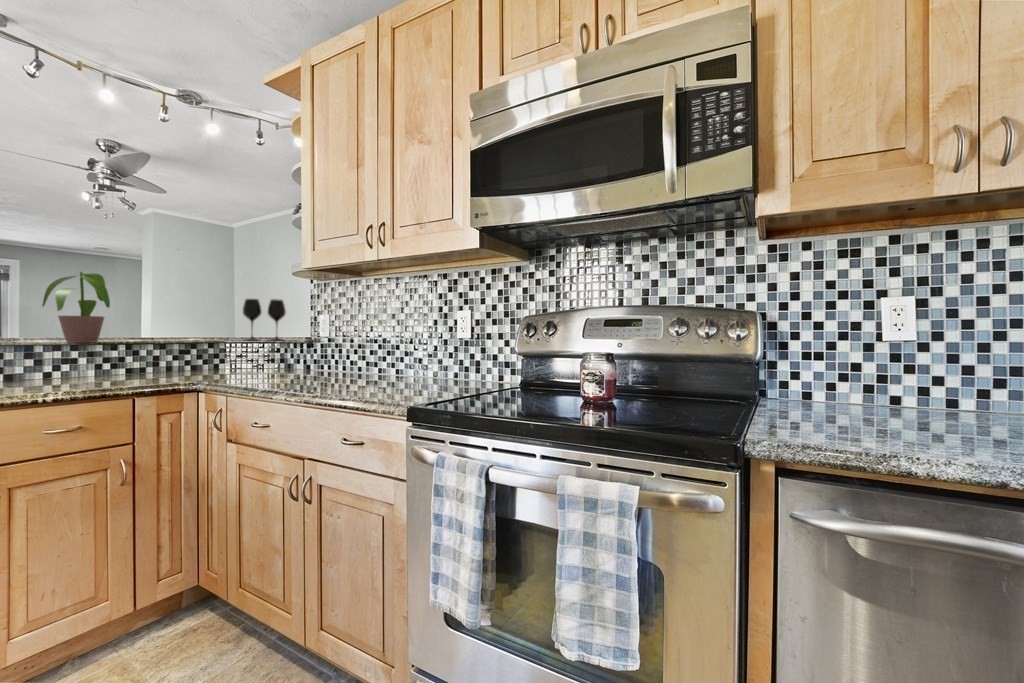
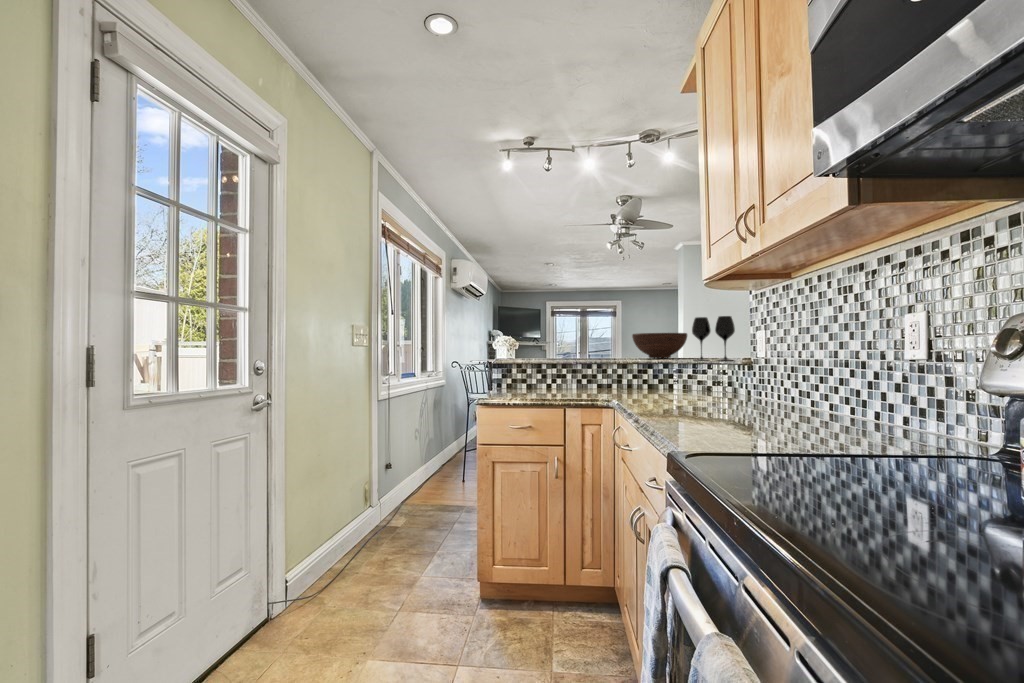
potted plant: present [42,272,110,343] -> none [538,306,598,362]
fruit bowl: none [139,310,210,338] -> present [632,333,687,358]

